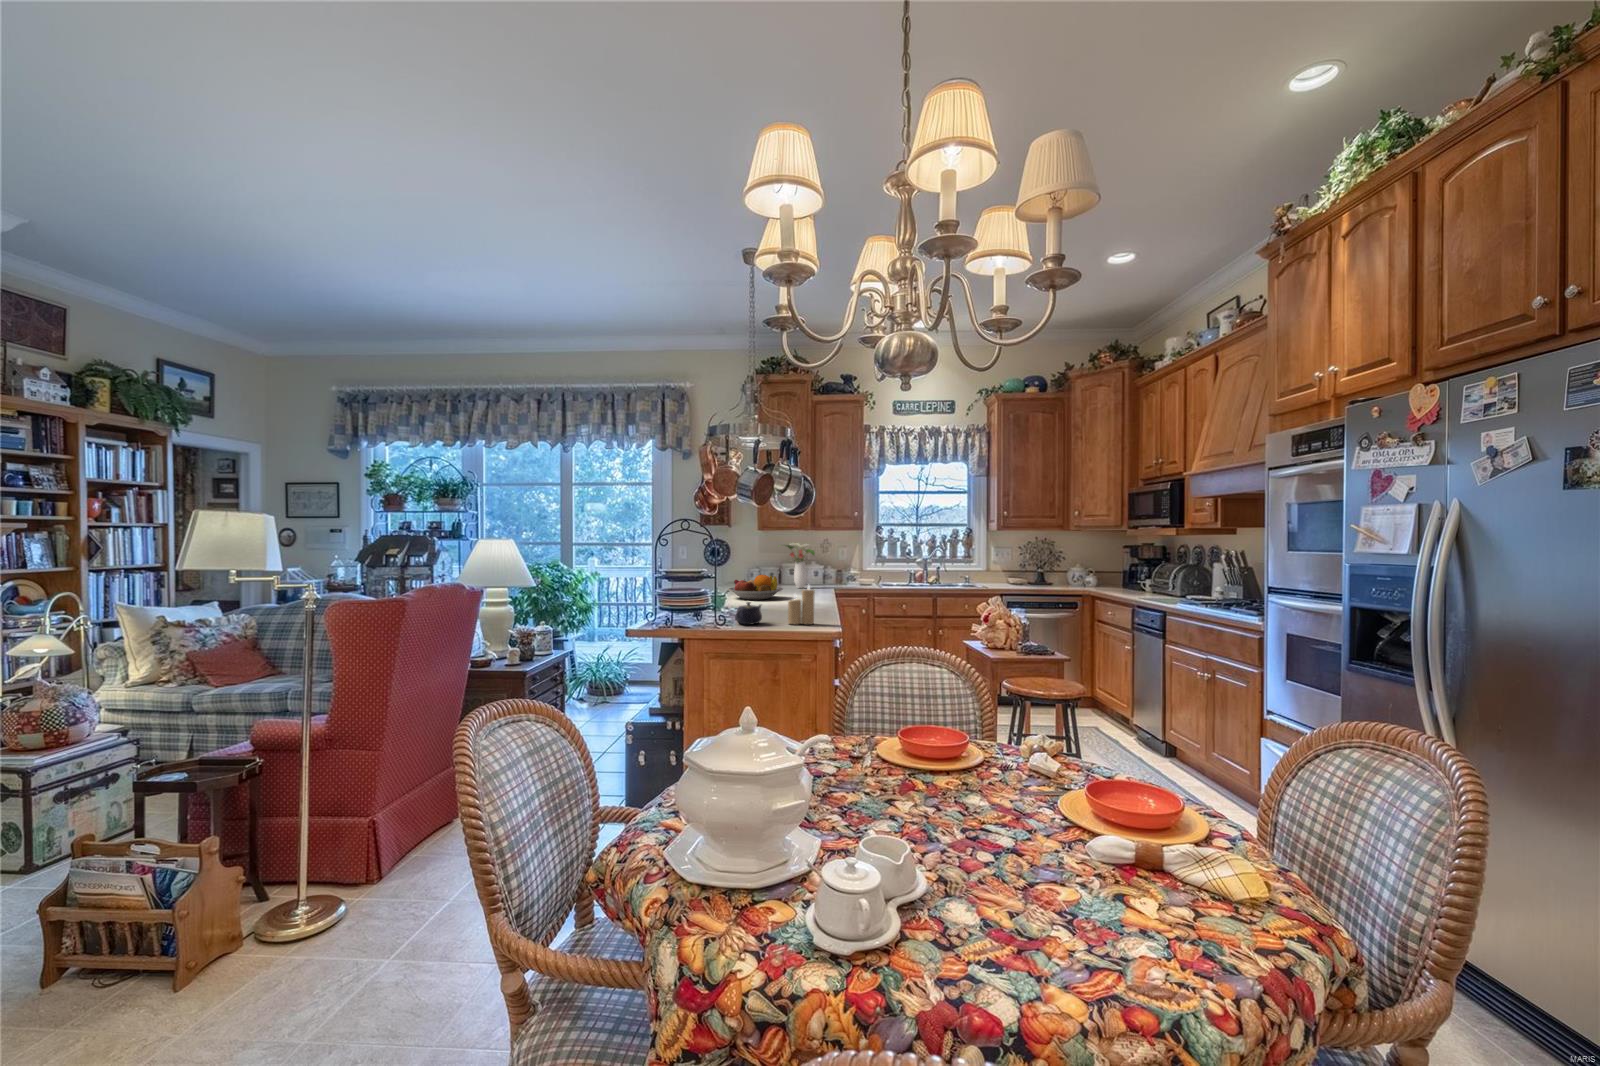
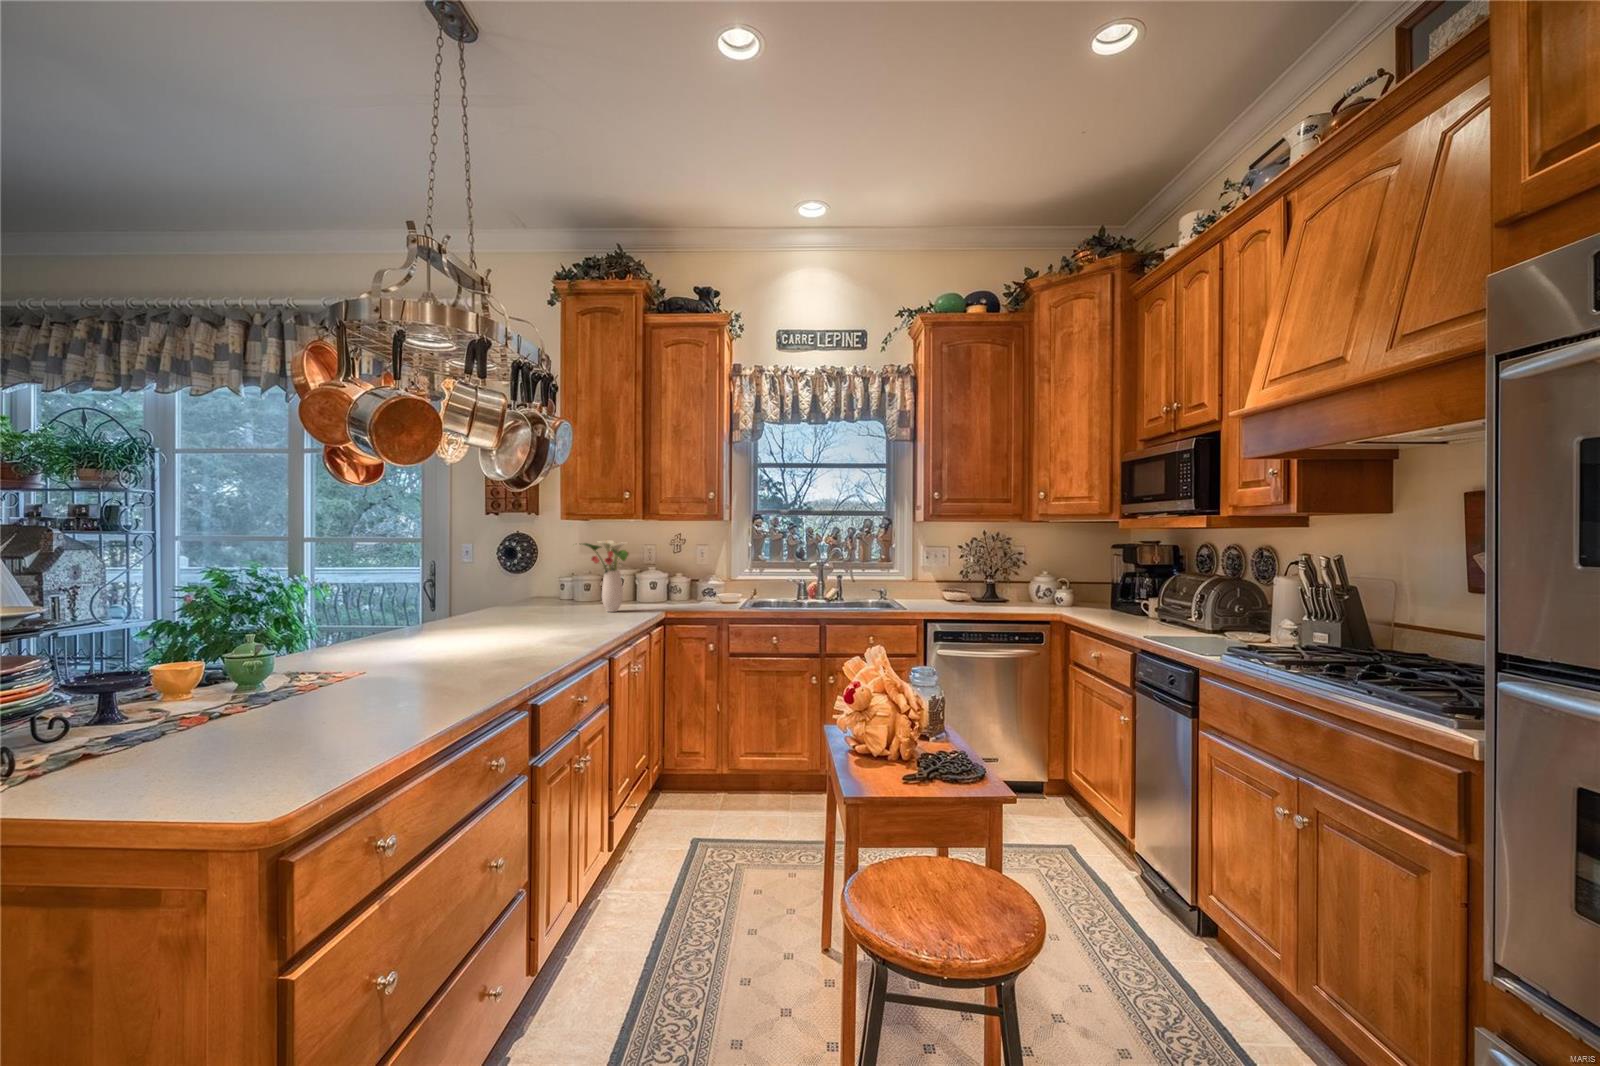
fruit bowl: present [728,575,783,600] -> none [413,598,523,644]
candle: present [788,586,815,624] -> none [273,651,355,759]
teapot: present [735,602,762,625] -> none [91,697,245,763]

